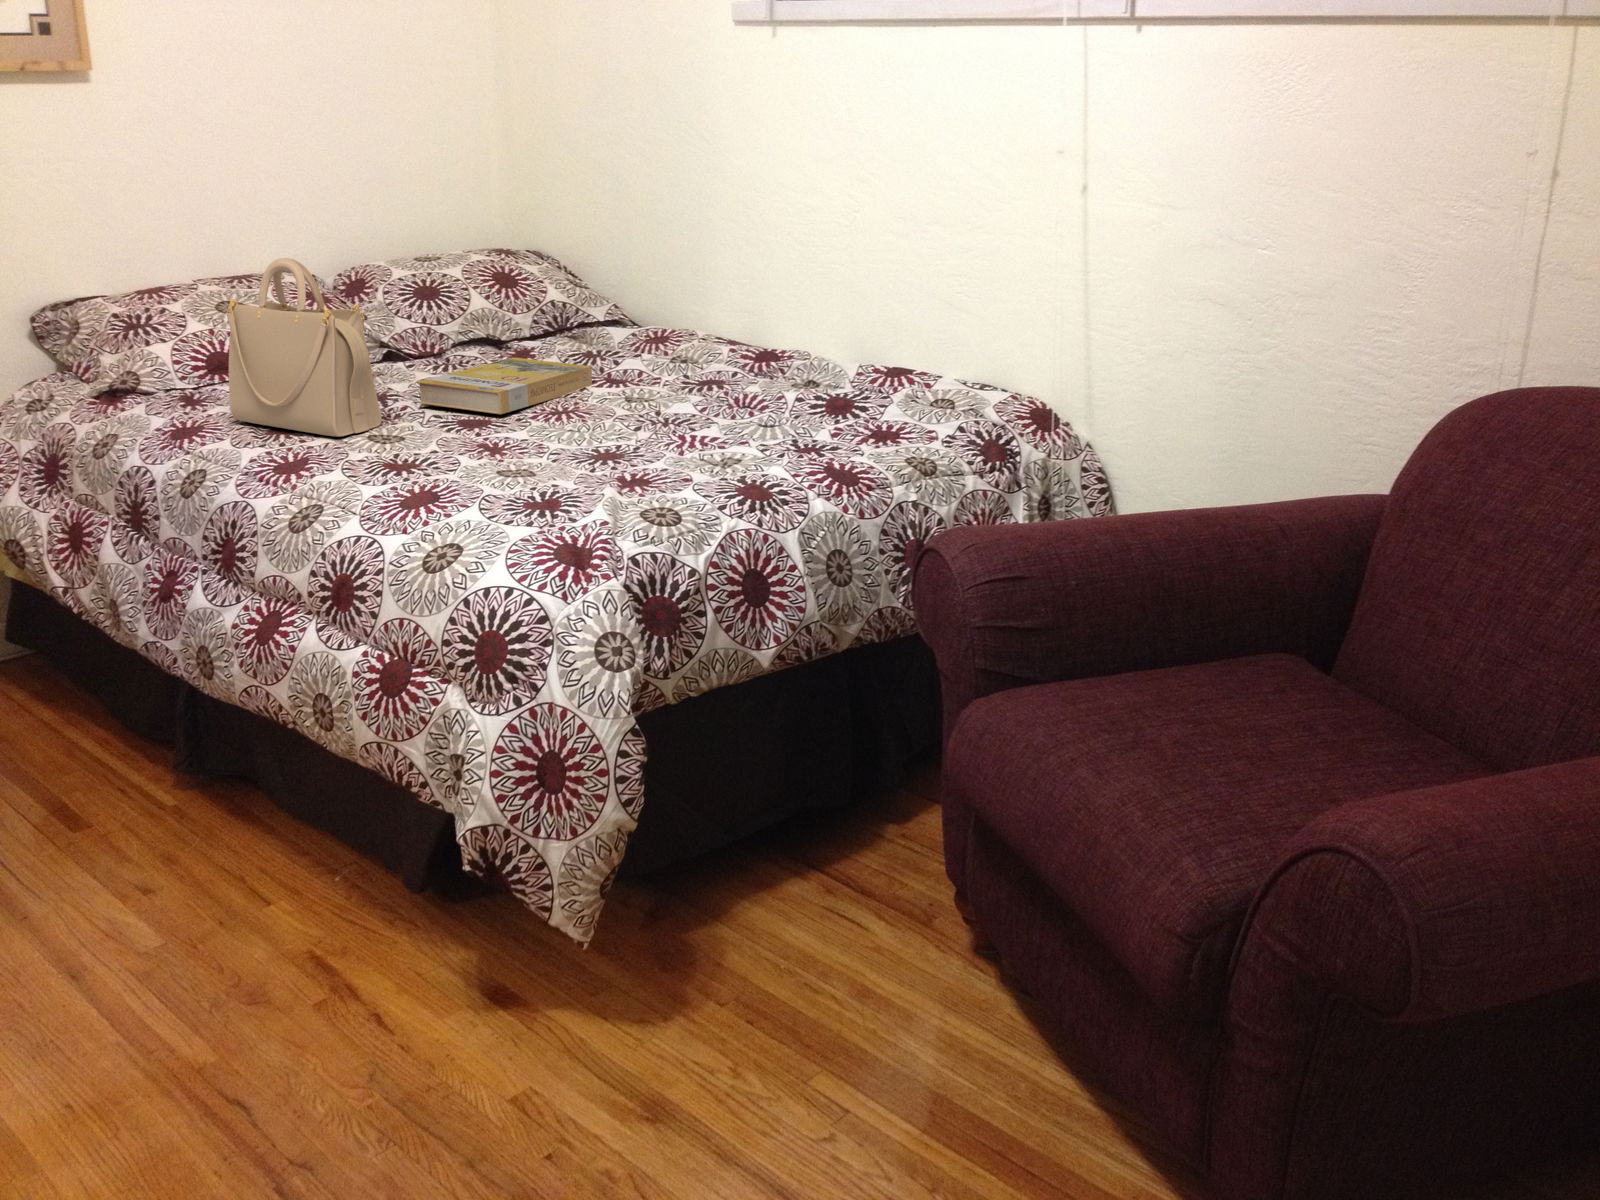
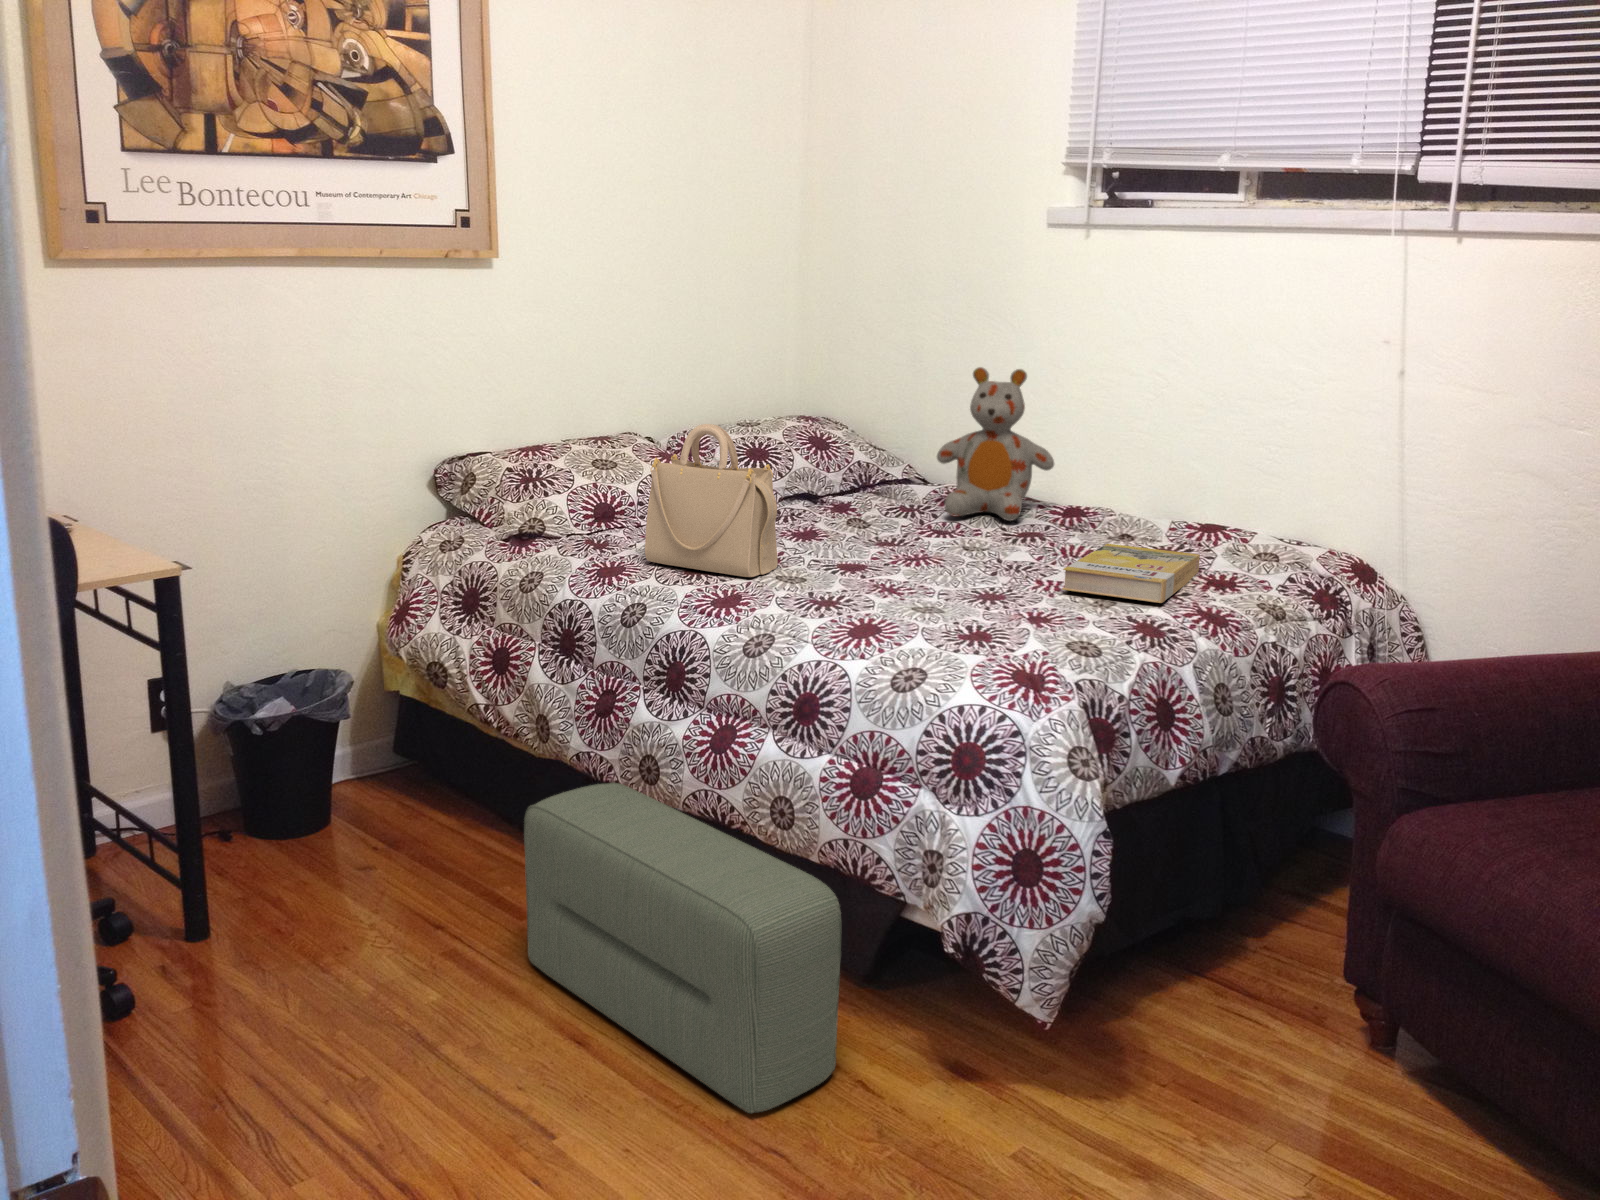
stuffed bear: none [615,189,743,366] -> present [937,367,1054,521]
book: present [417,358,592,414] -> present [1062,544,1200,603]
pouf: none [25,679,346,1061] -> present [524,783,841,1113]

